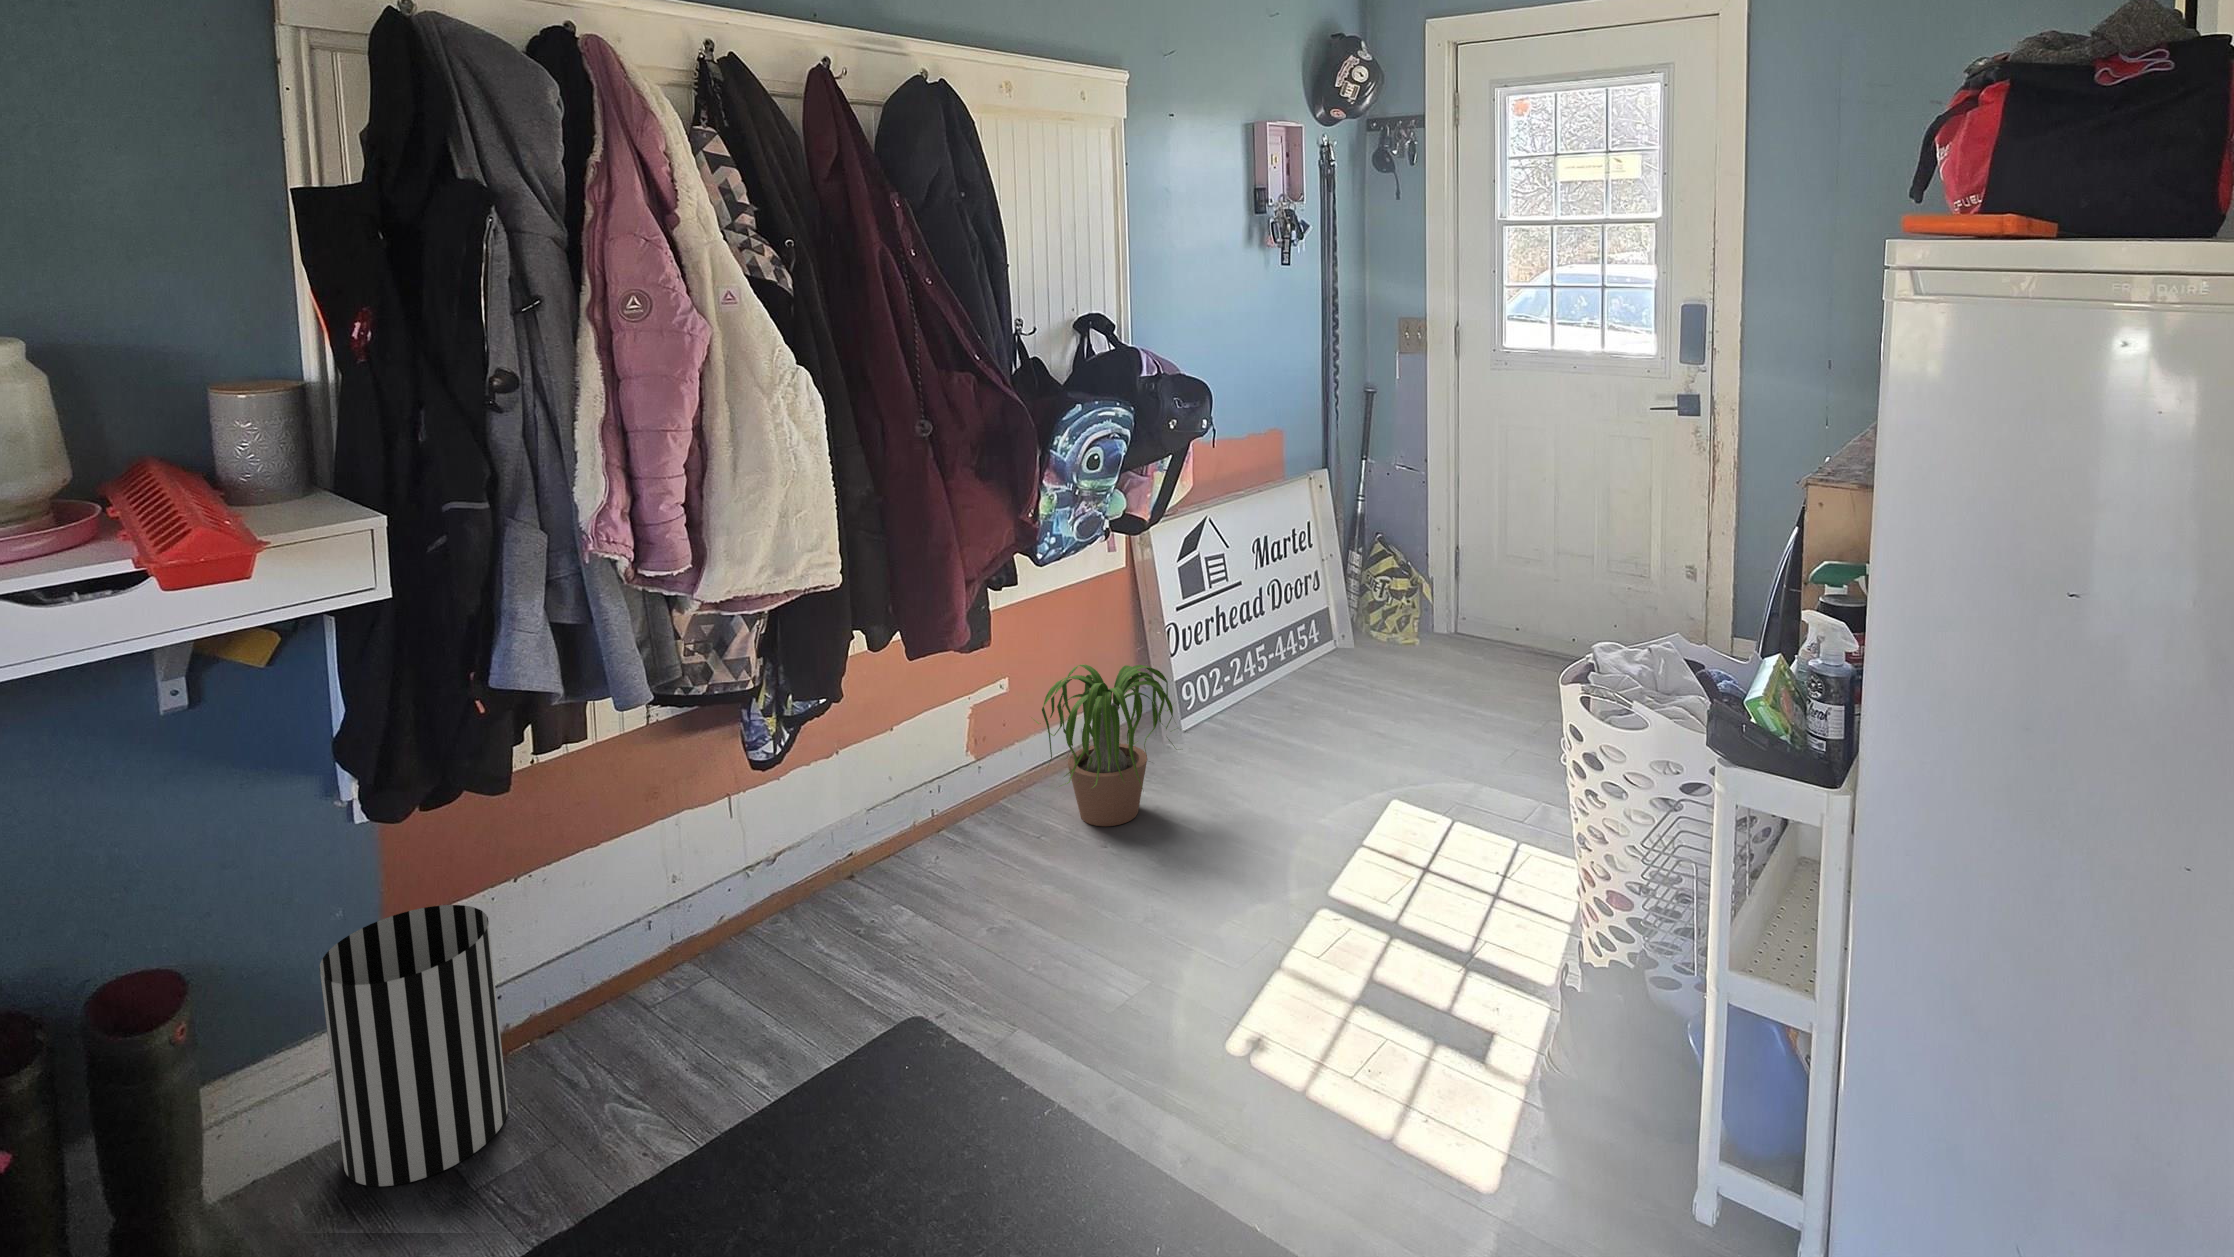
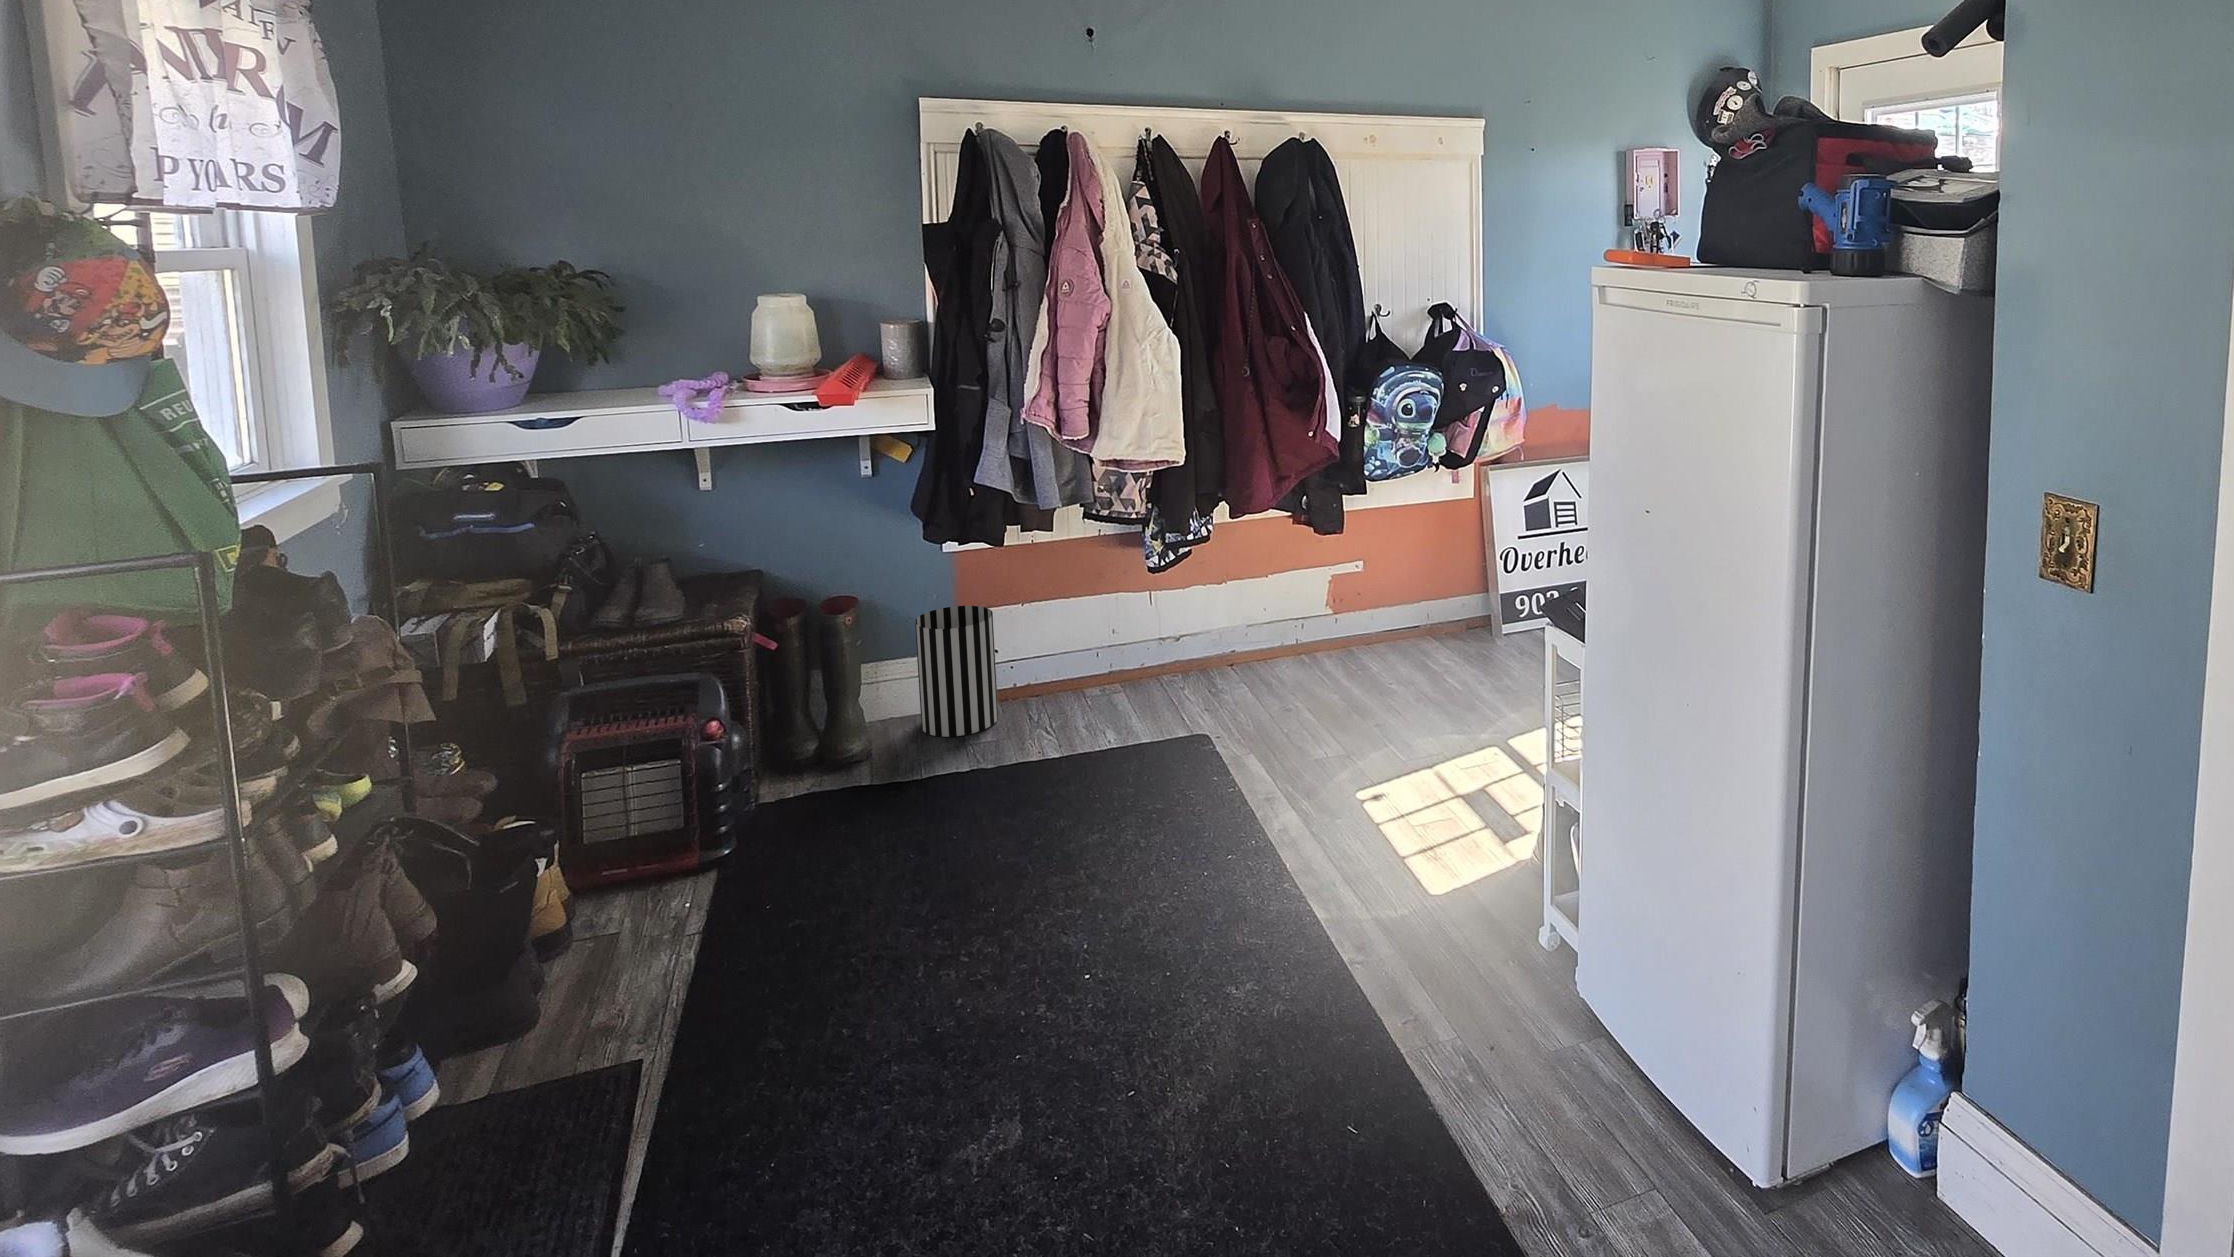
potted plant: present [1033,665,1177,826] -> none [1362,557,1478,673]

